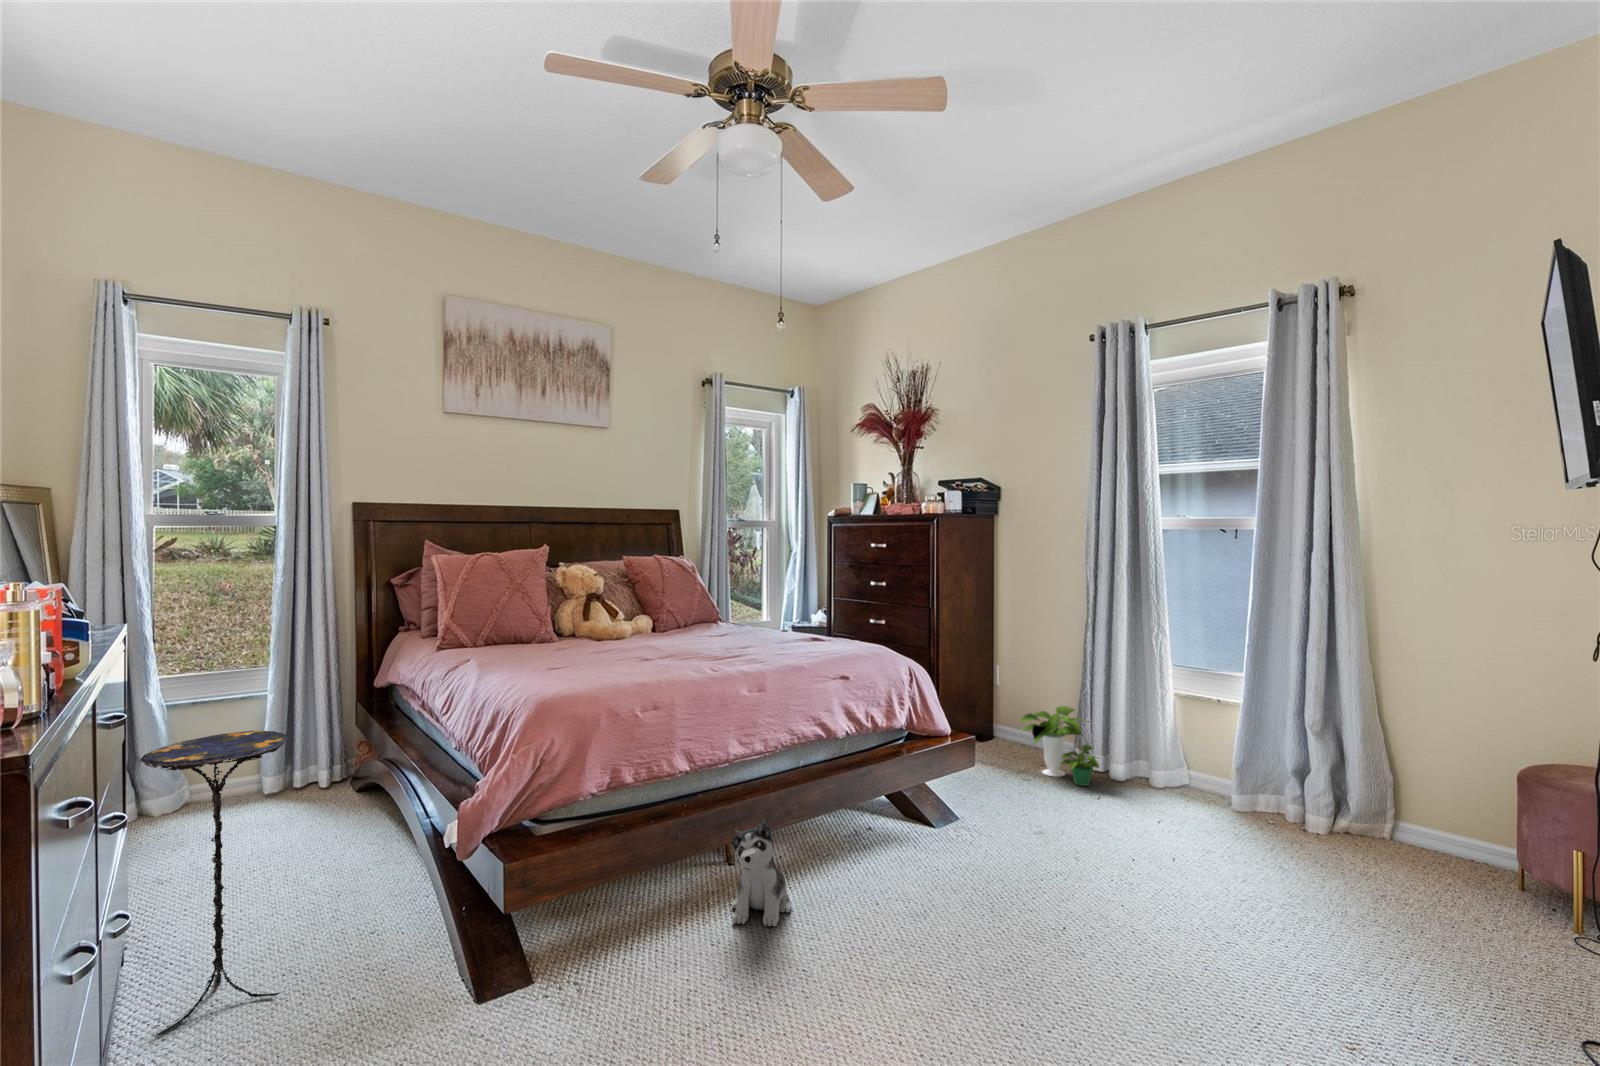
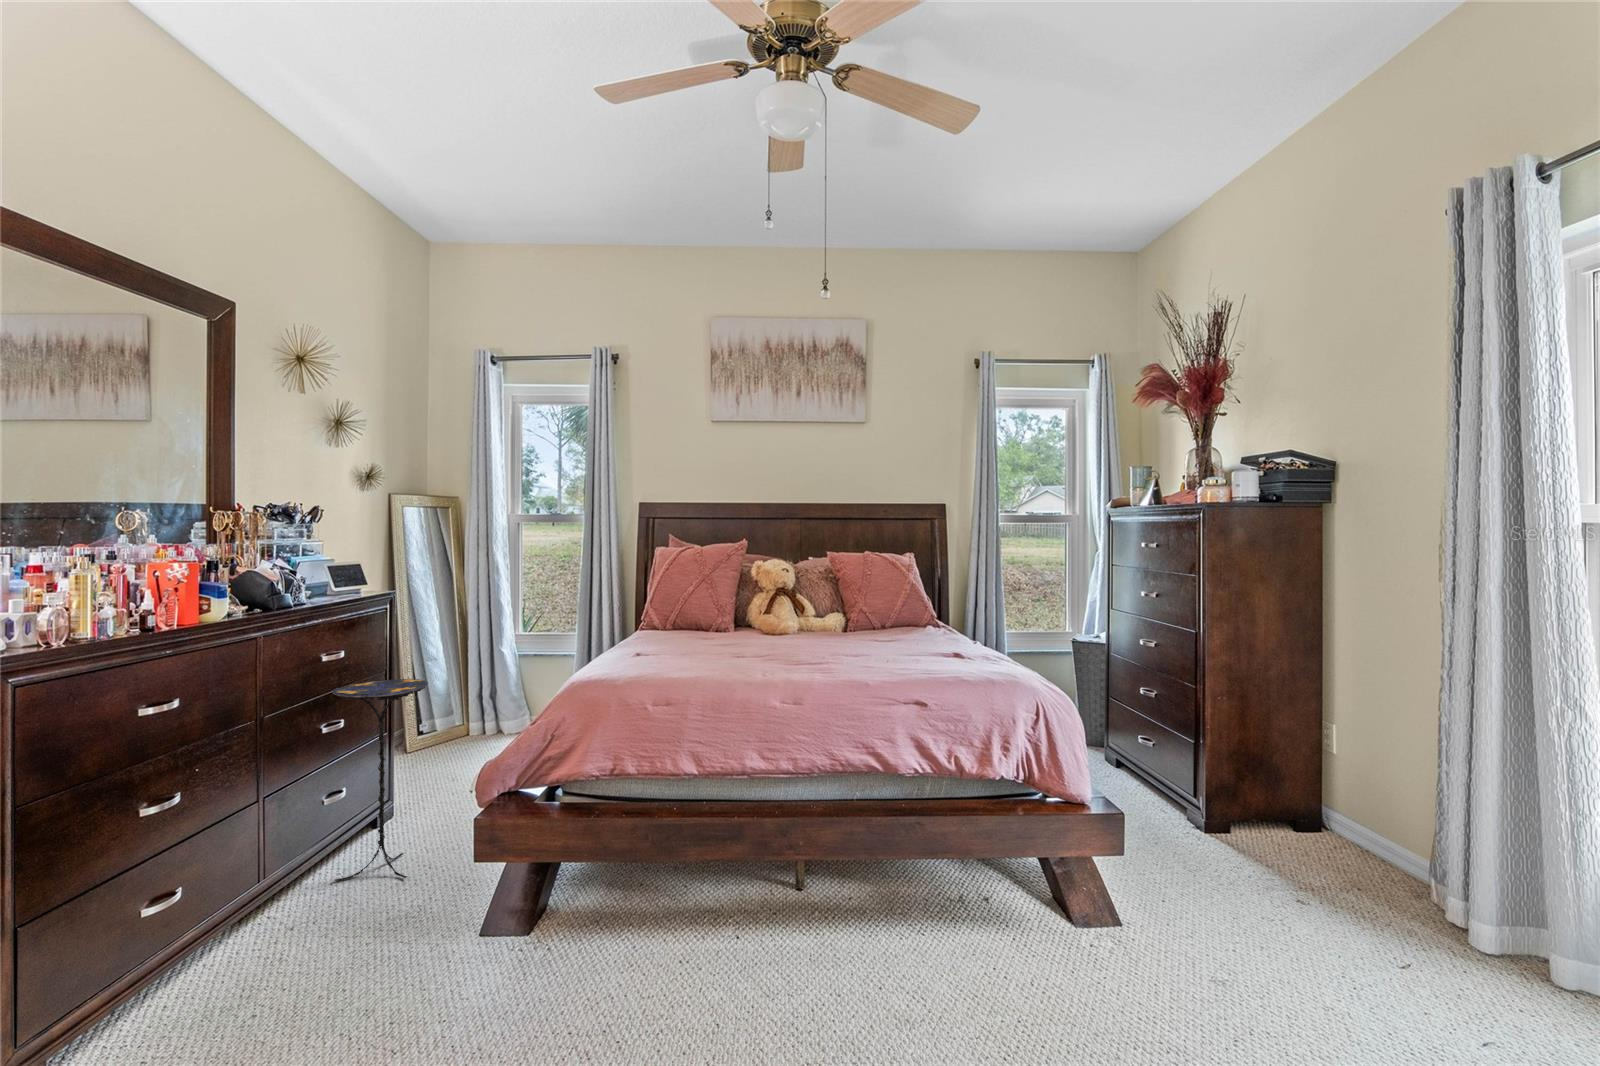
potted plant: present [1020,706,1100,786] -> none [1293,799,1422,931]
plush toy: present [732,818,791,927] -> none [722,840,802,959]

